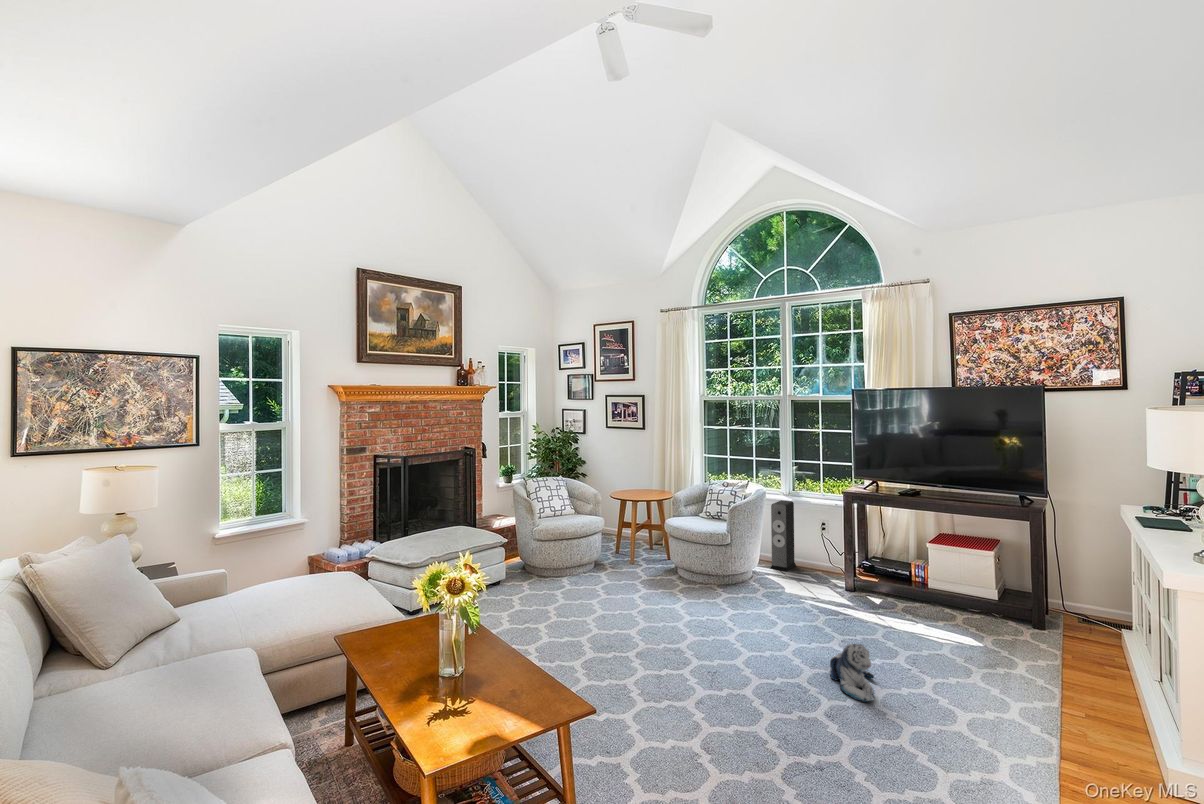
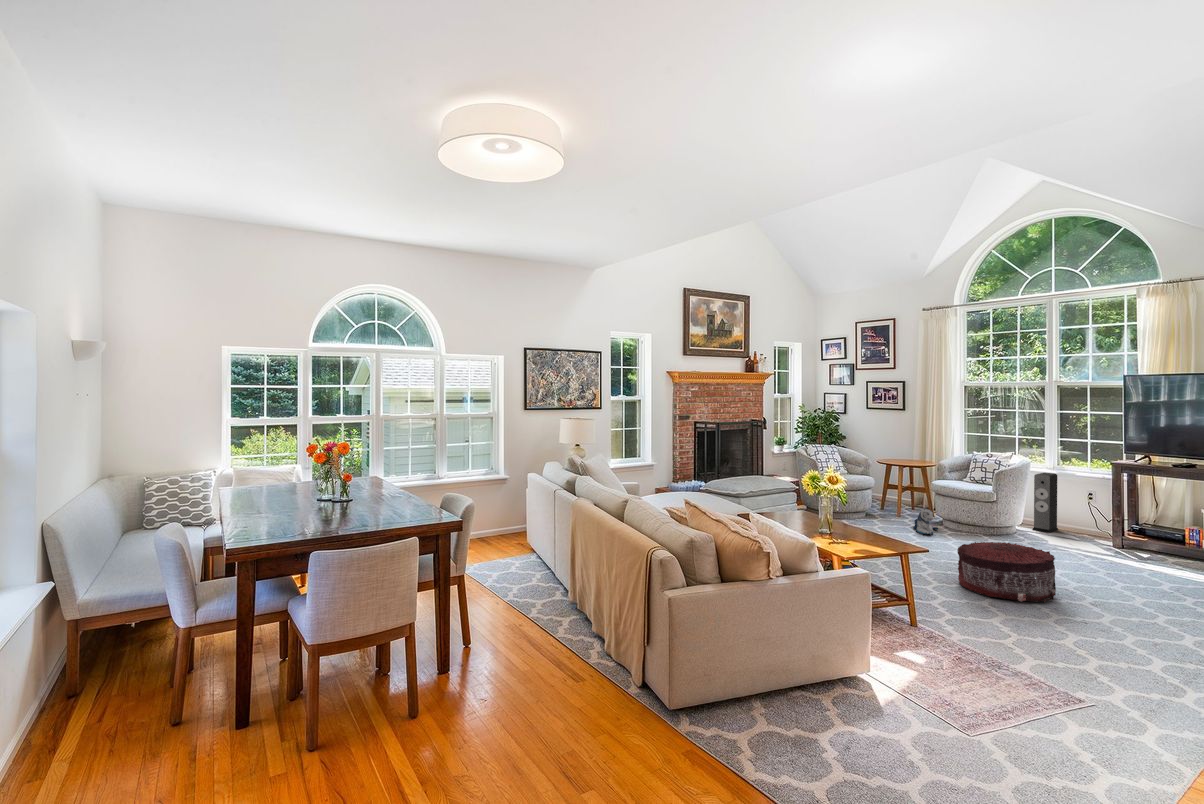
pouf: none [665,618,779,716] -> present [957,542,1056,603]
plush toy: present [830,644,874,702] -> present [913,509,938,535]

